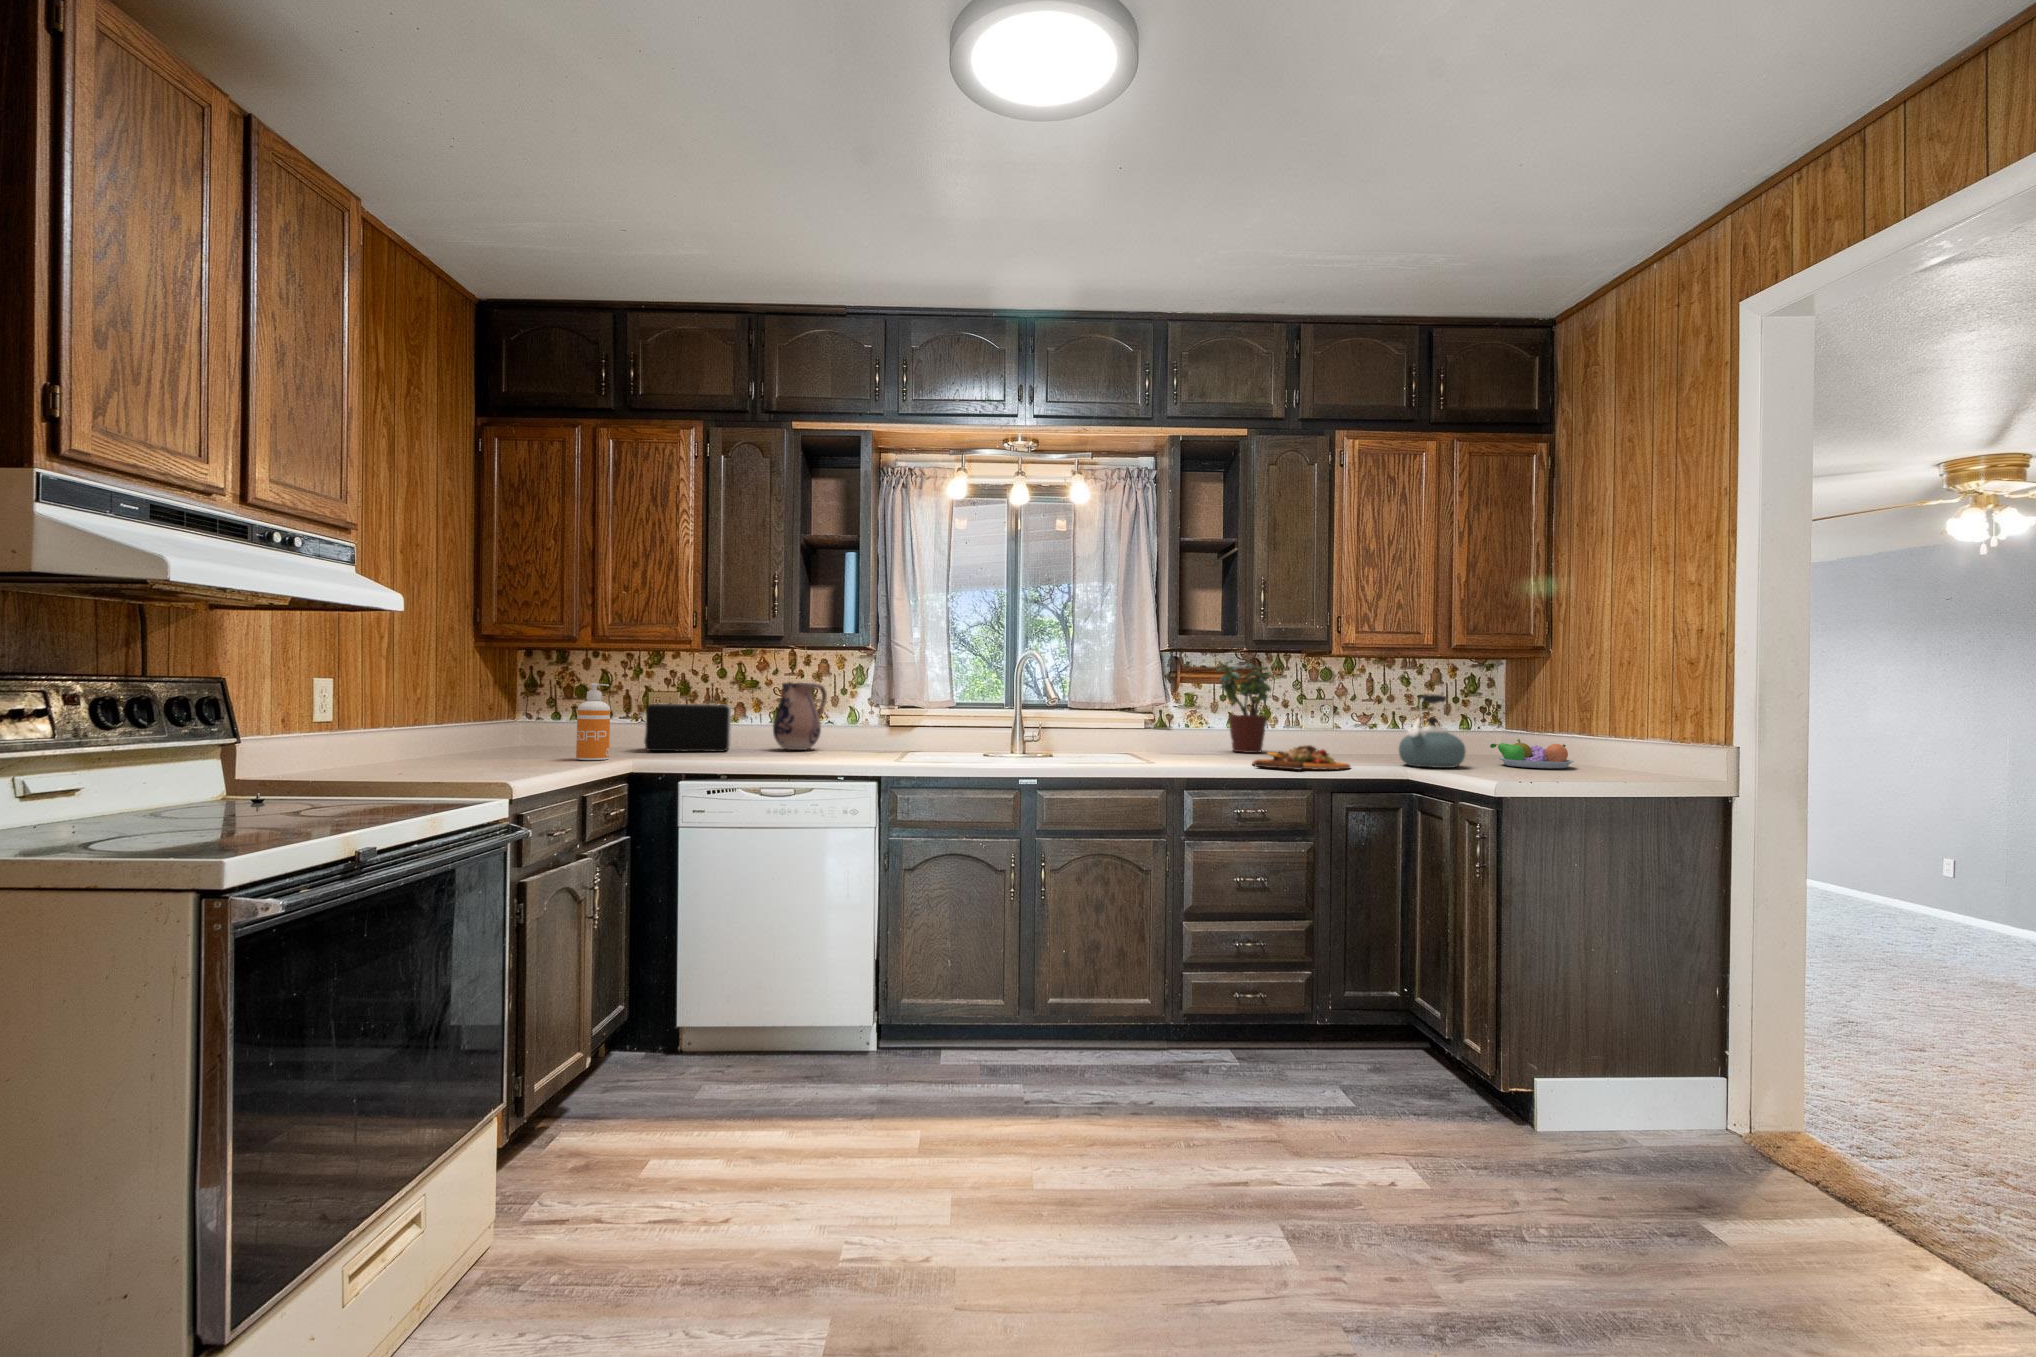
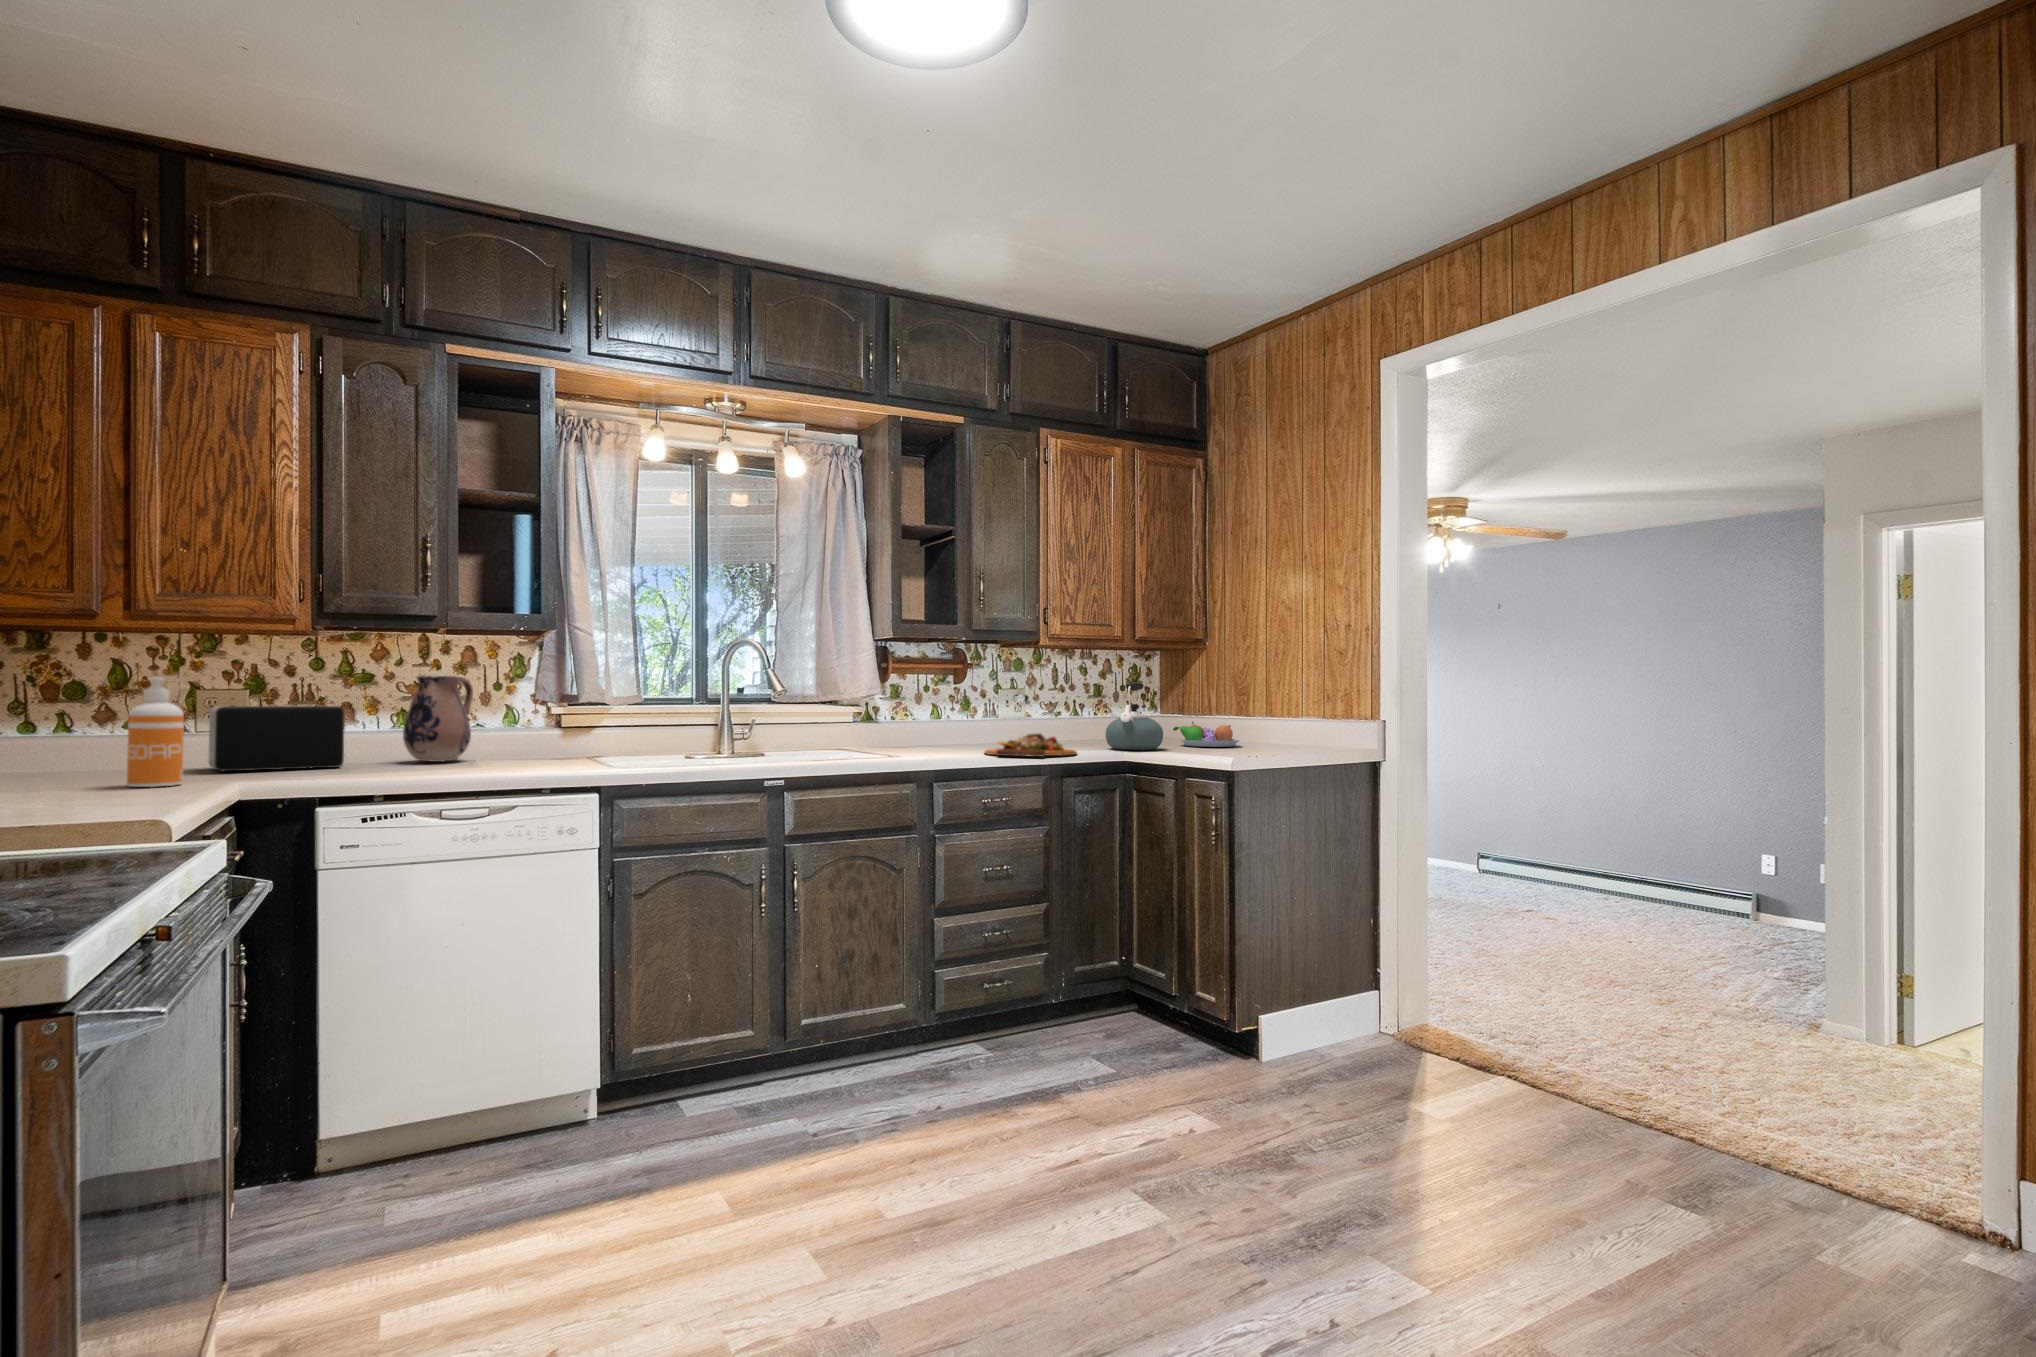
potted plant: present [1217,661,1271,753] -> none [921,650,978,744]

